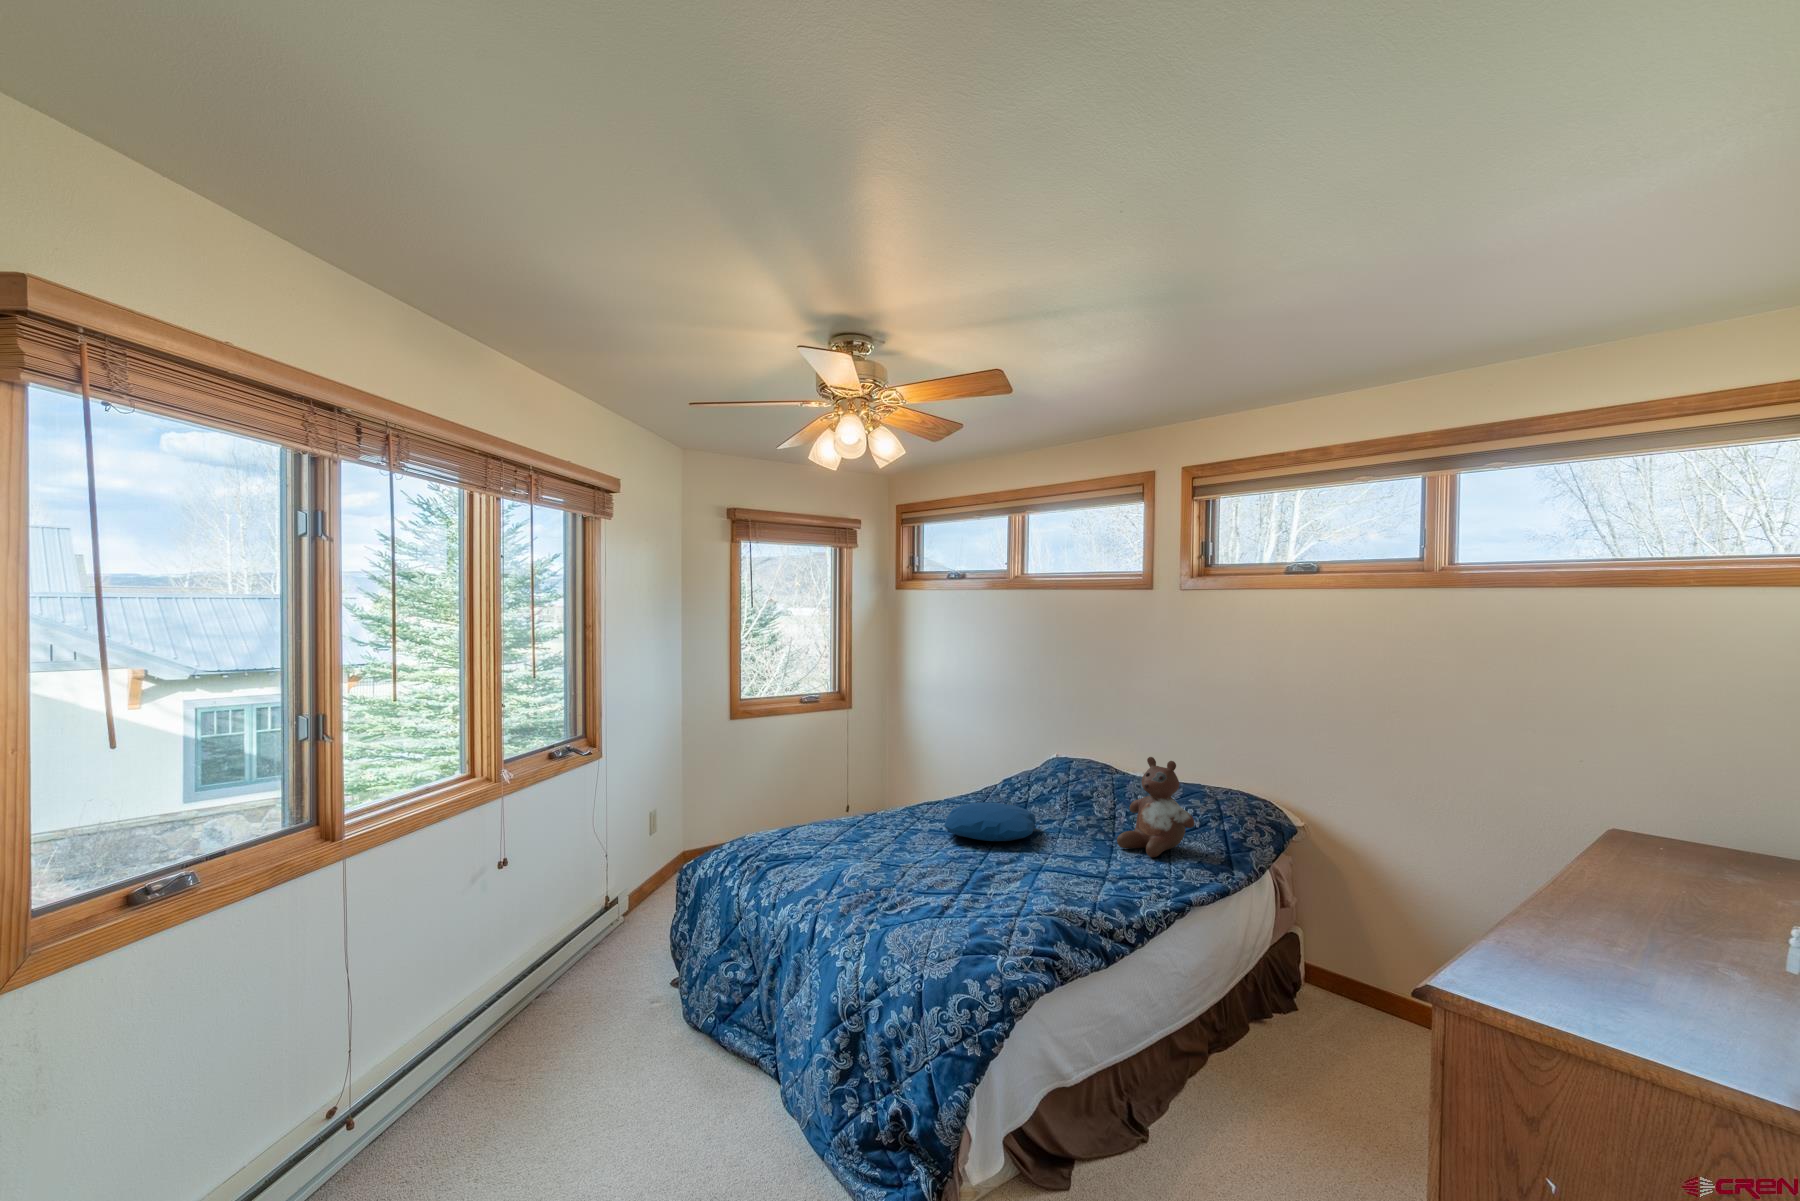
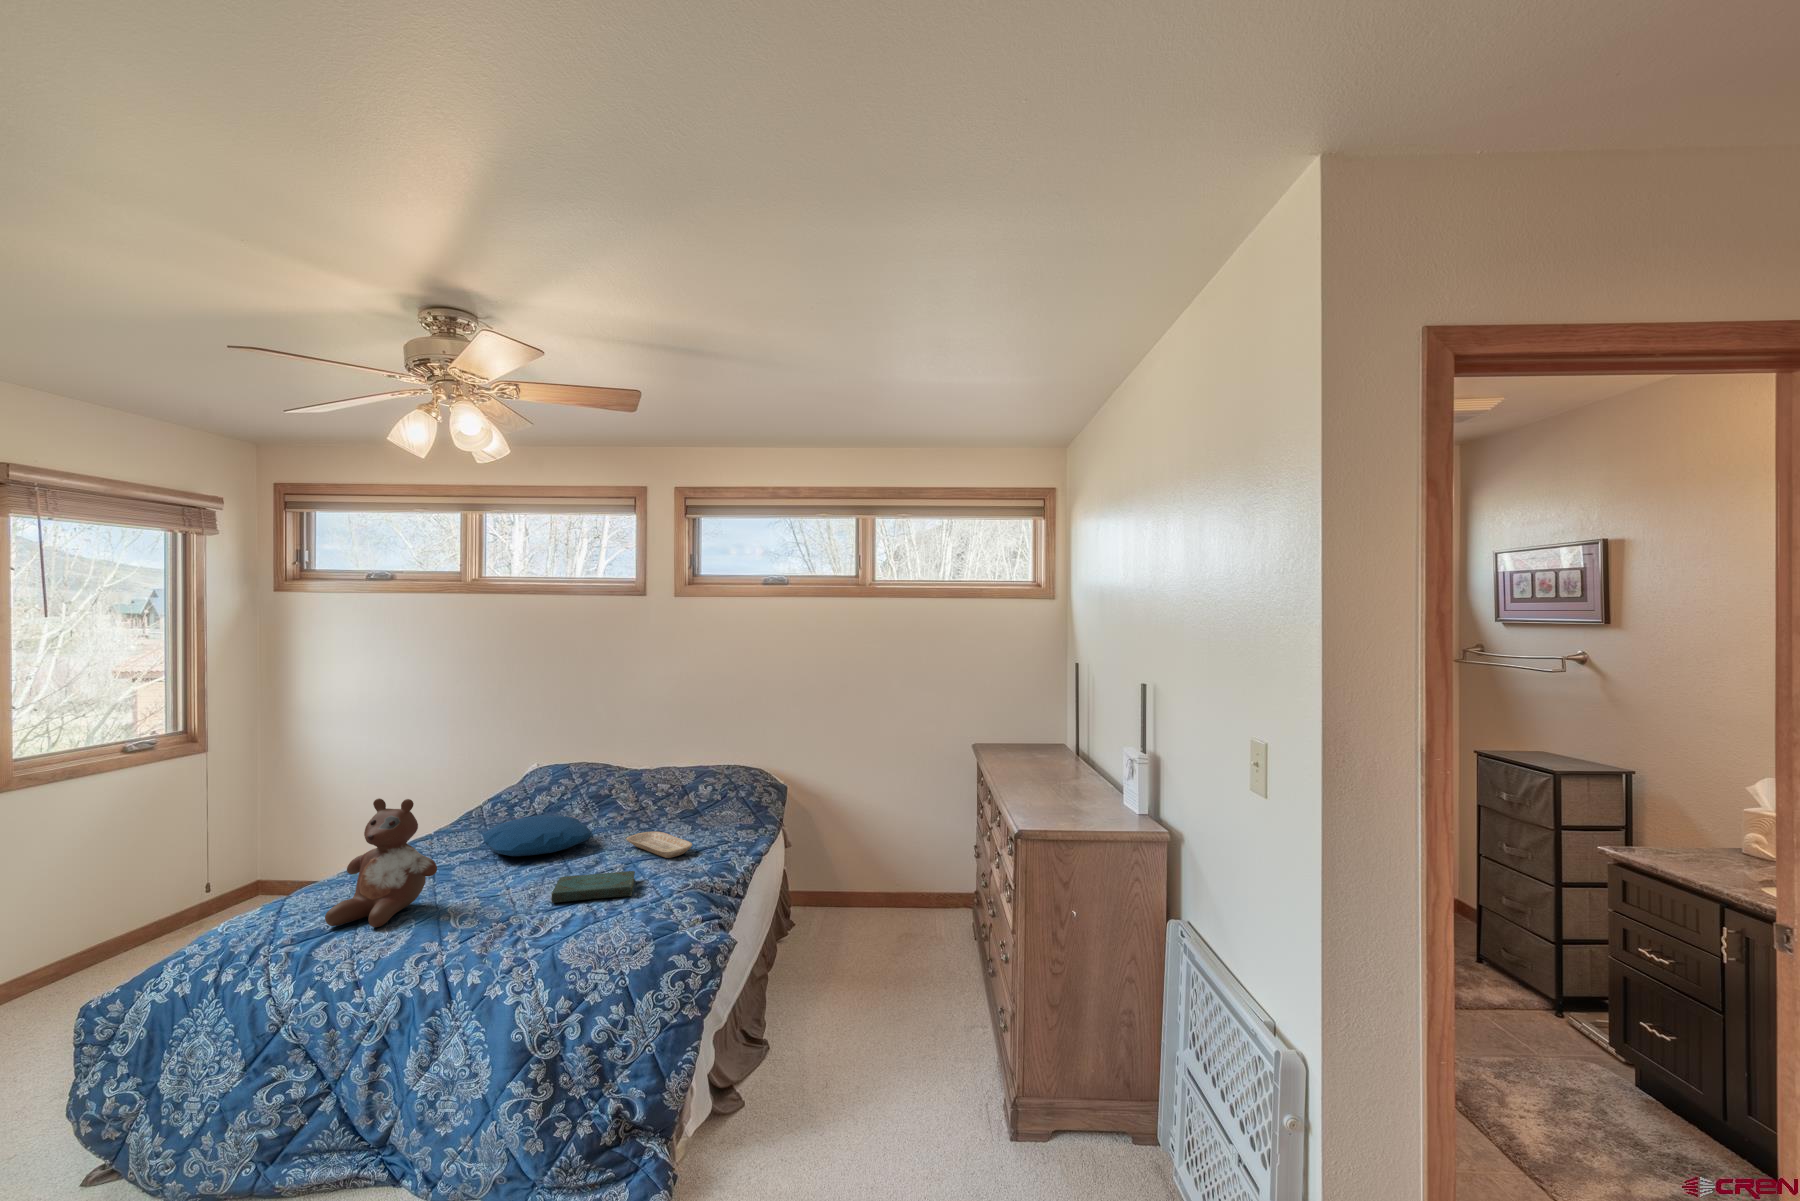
stuffed bear: present [1117,757,1194,857] -> present [325,798,437,927]
tray: none [1057,844,1110,879] -> present [626,831,692,858]
book: none [932,865,1023,904] -> present [551,871,635,903]

